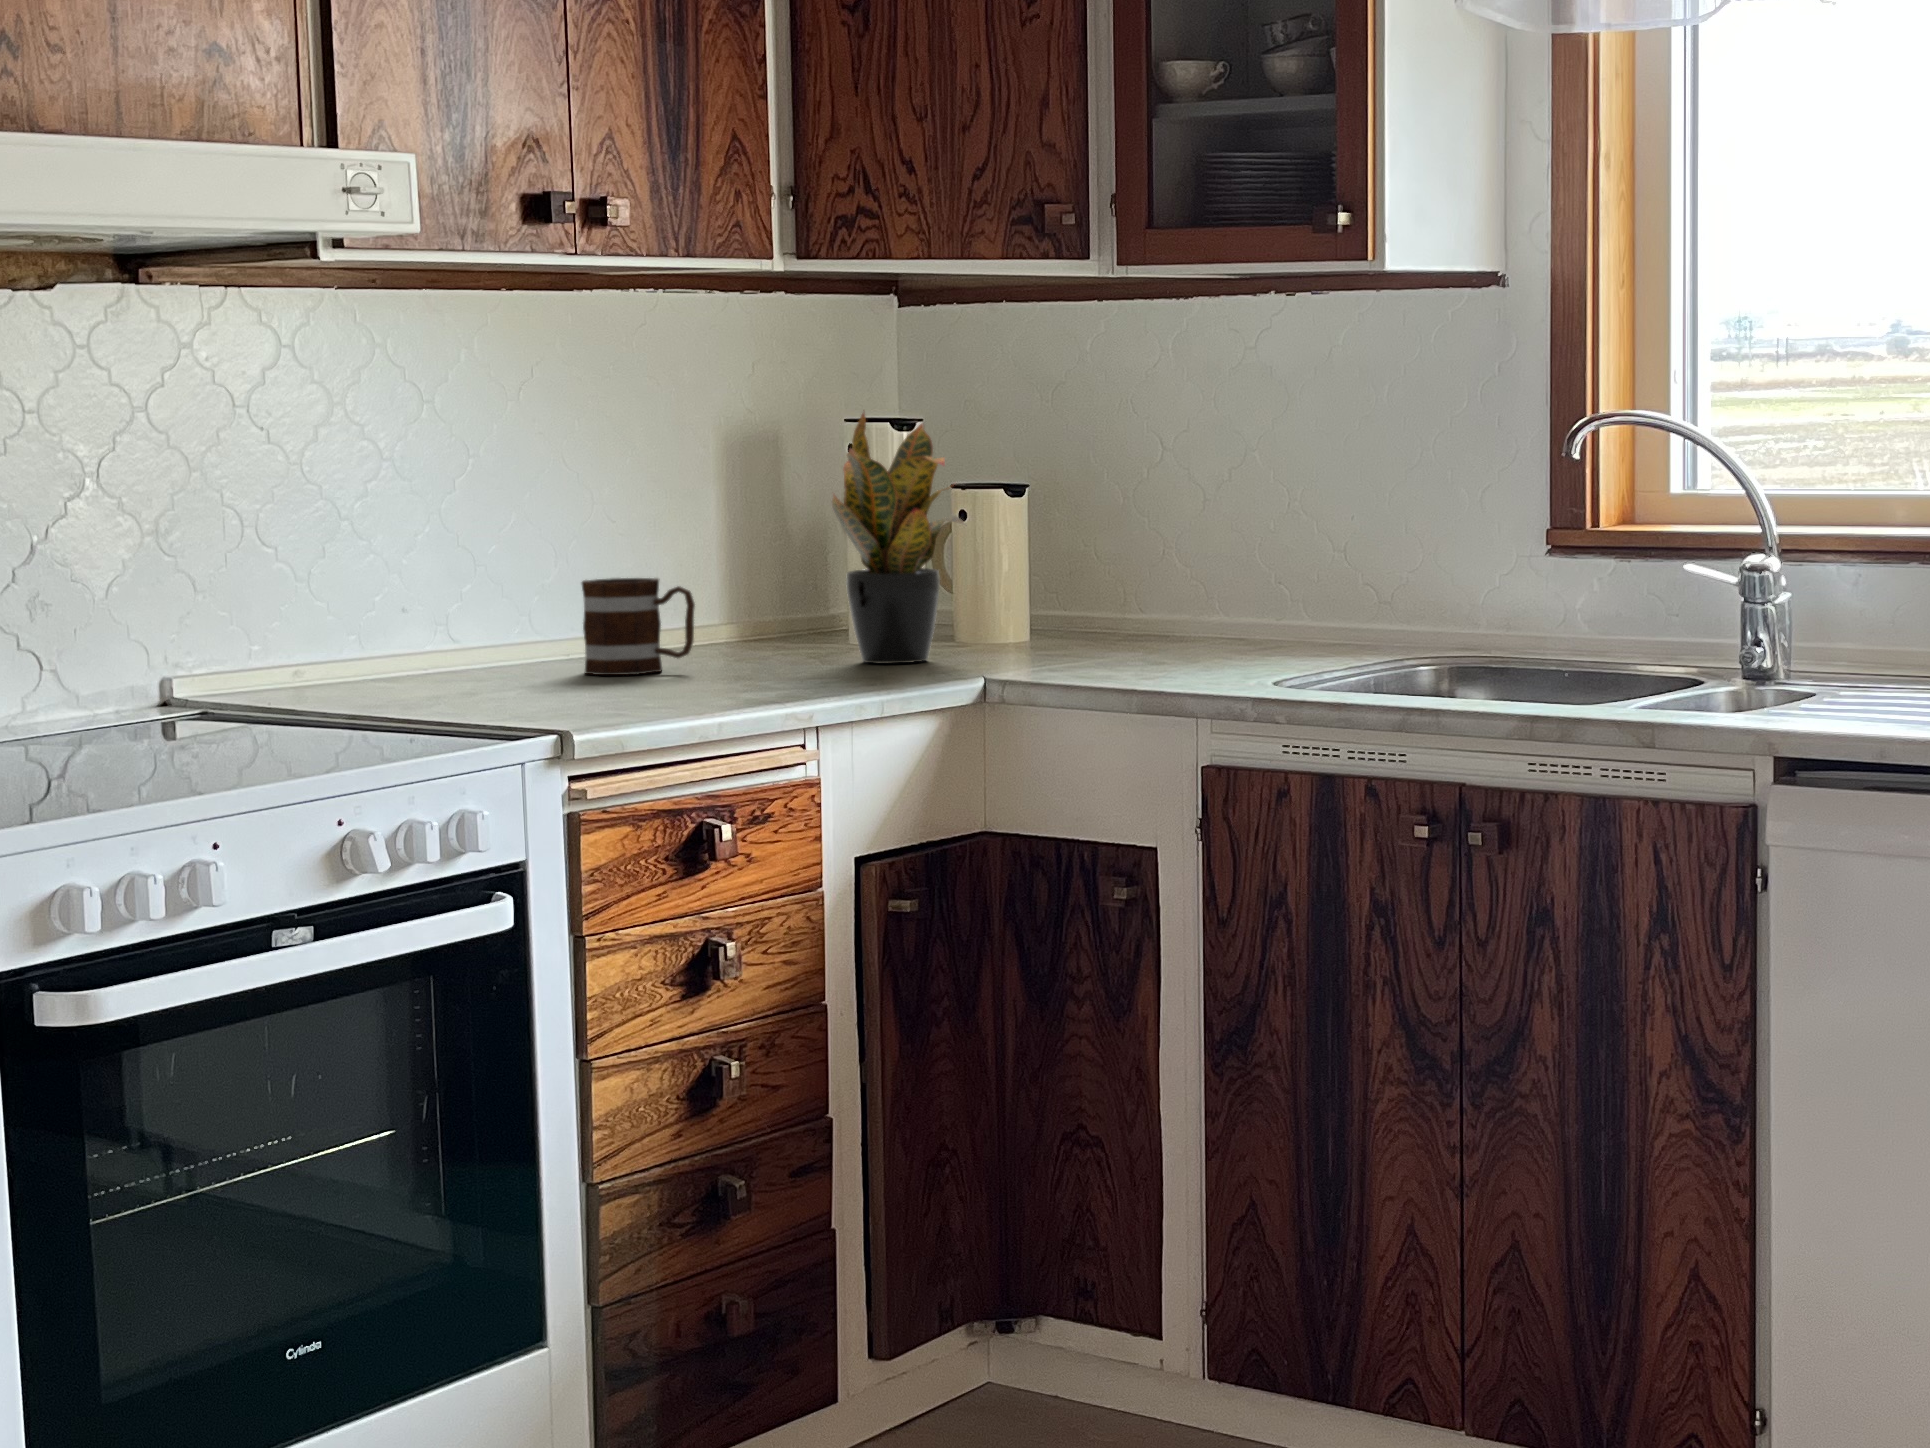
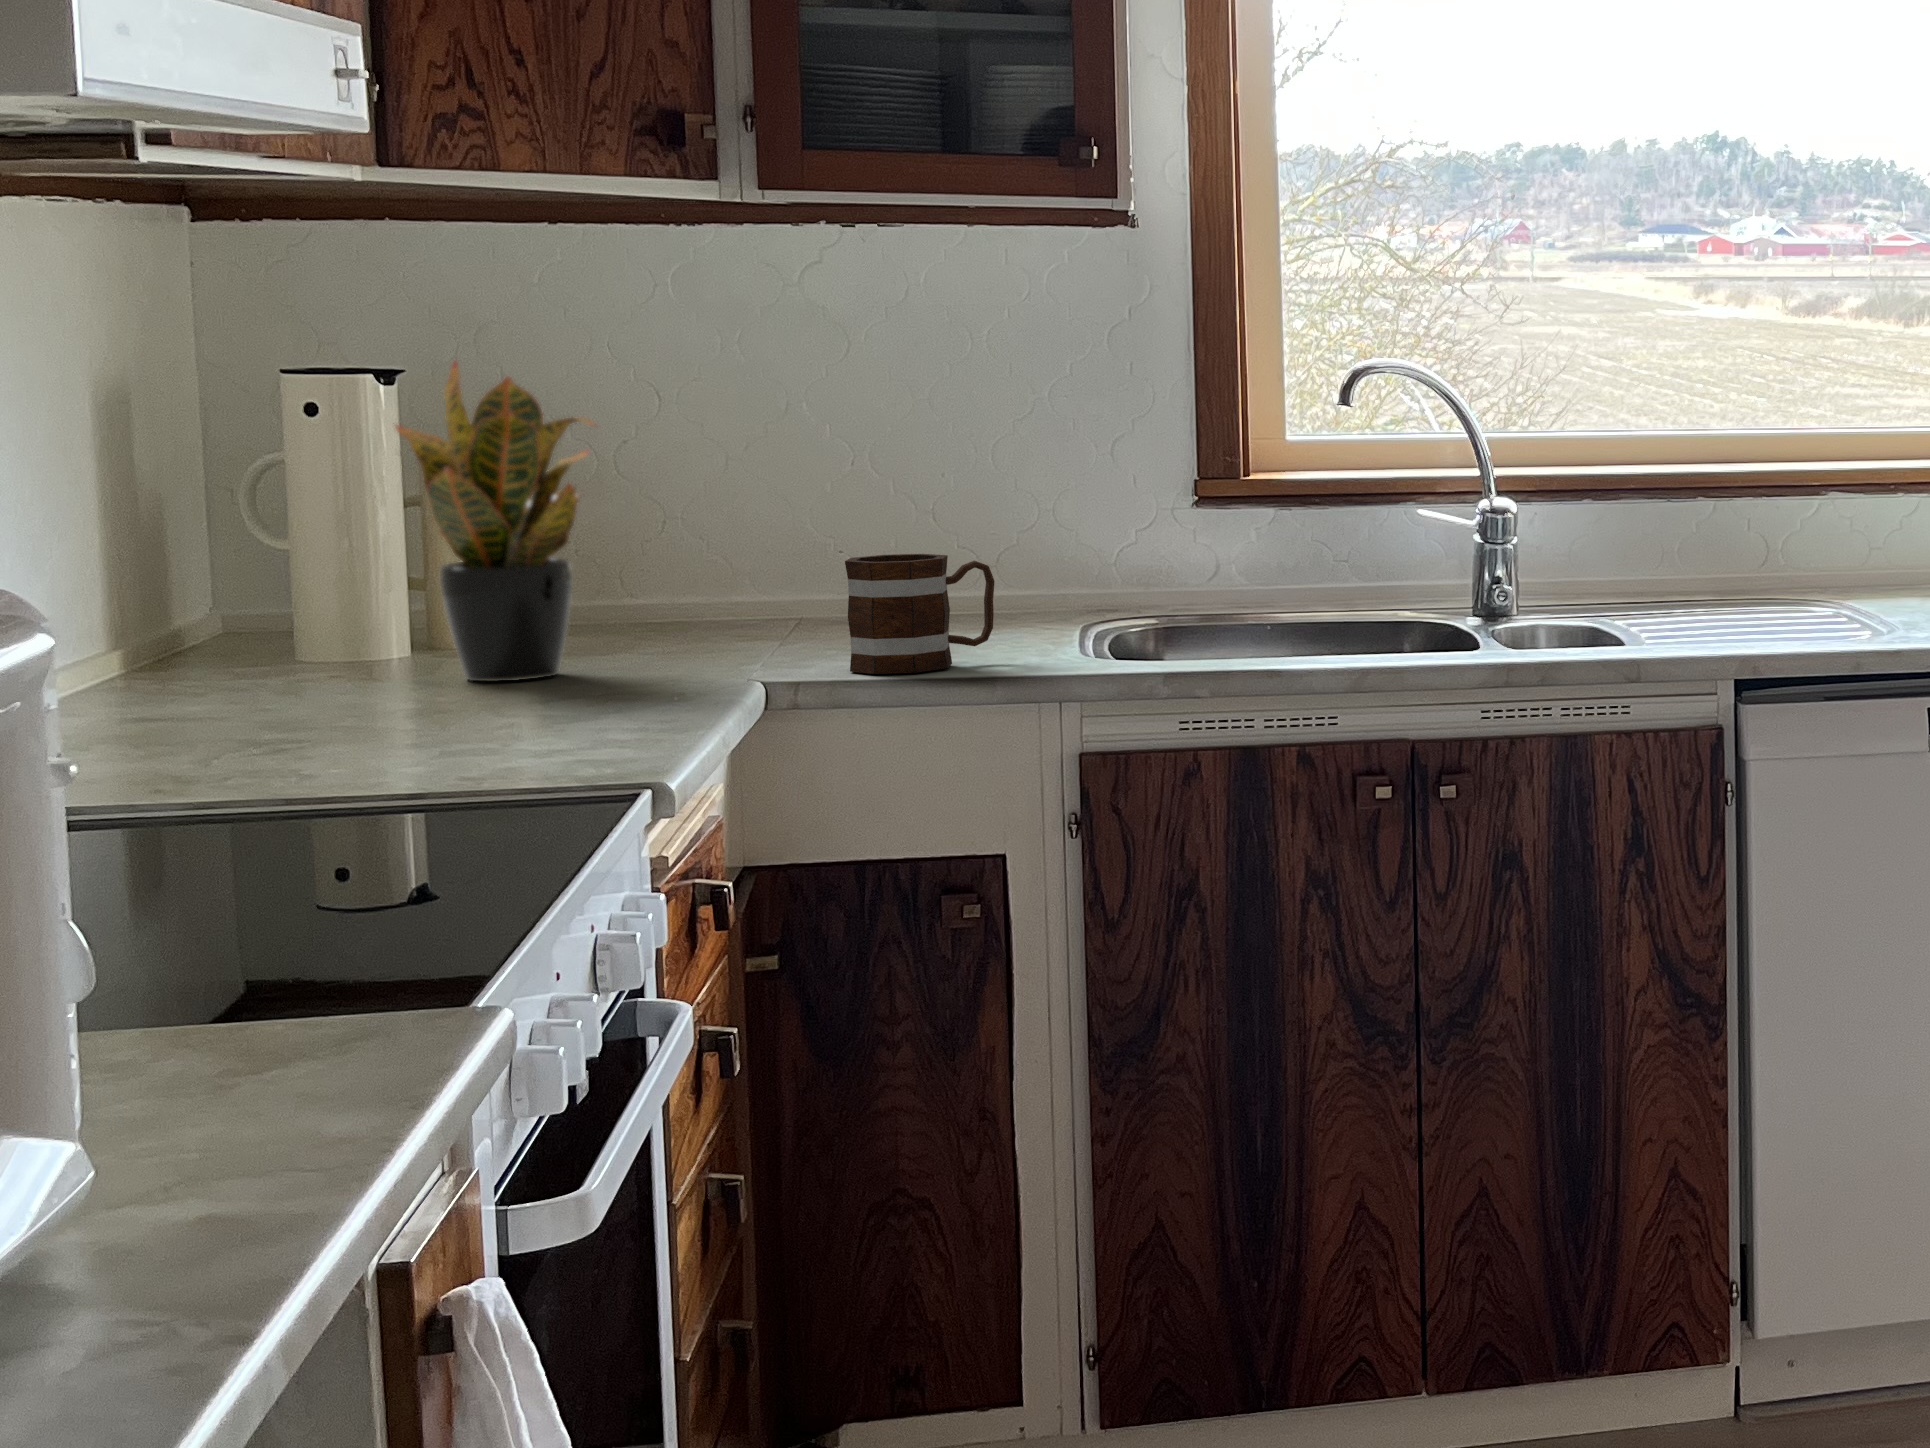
mug: present [582,578,695,675] -> present [845,554,995,674]

